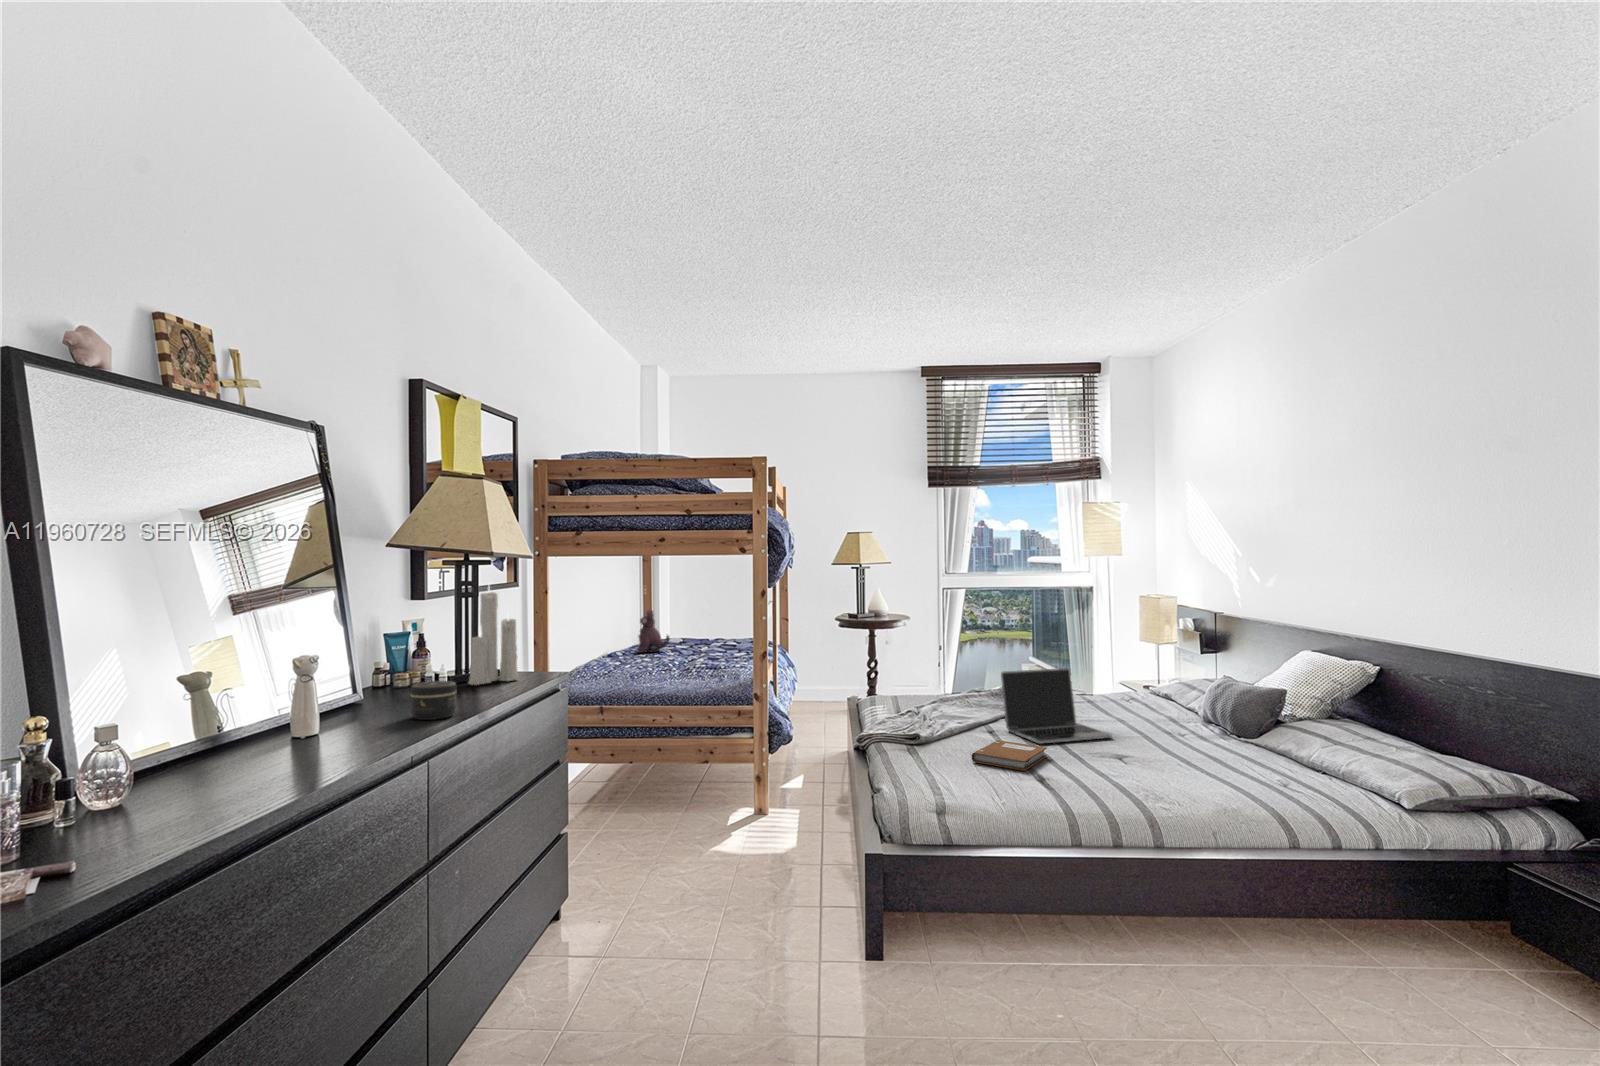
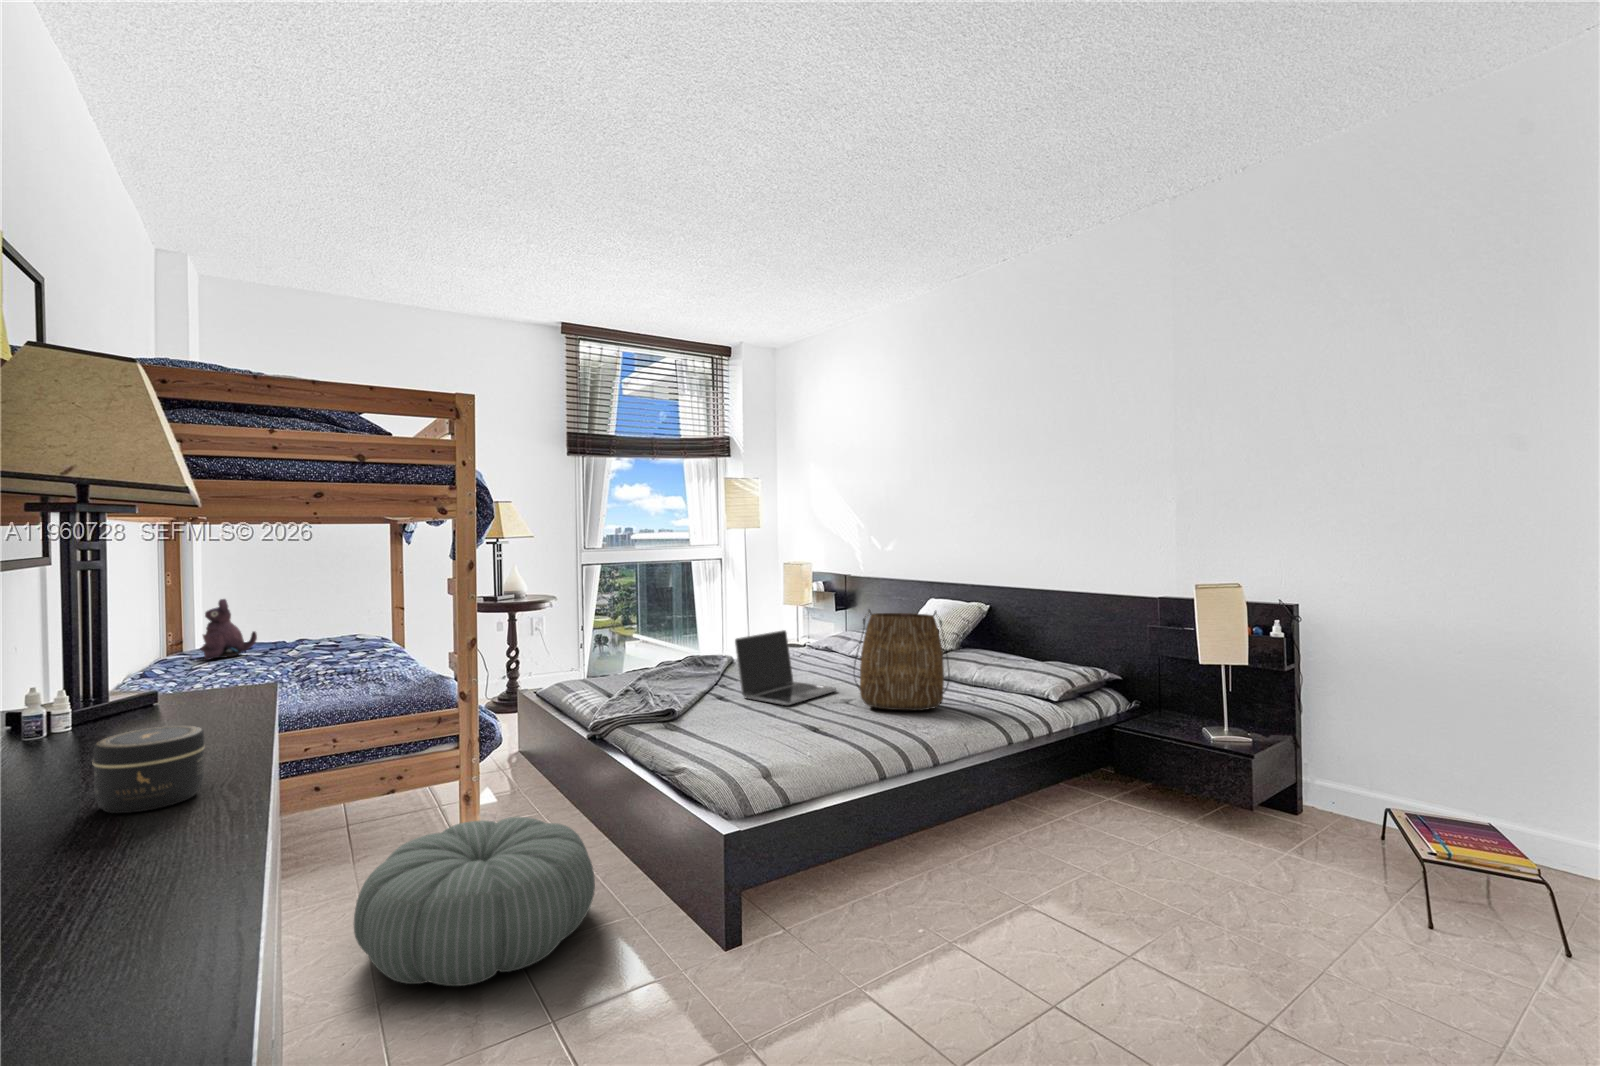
candle: present [468,589,518,685] -> none [98,532,197,731]
tote bag: none [1113,652,1227,770] -> present [854,610,950,710]
notebook: present [972,740,1047,771] -> none [752,707,809,733]
pouf: none [642,792,807,905] -> present [354,816,595,986]

